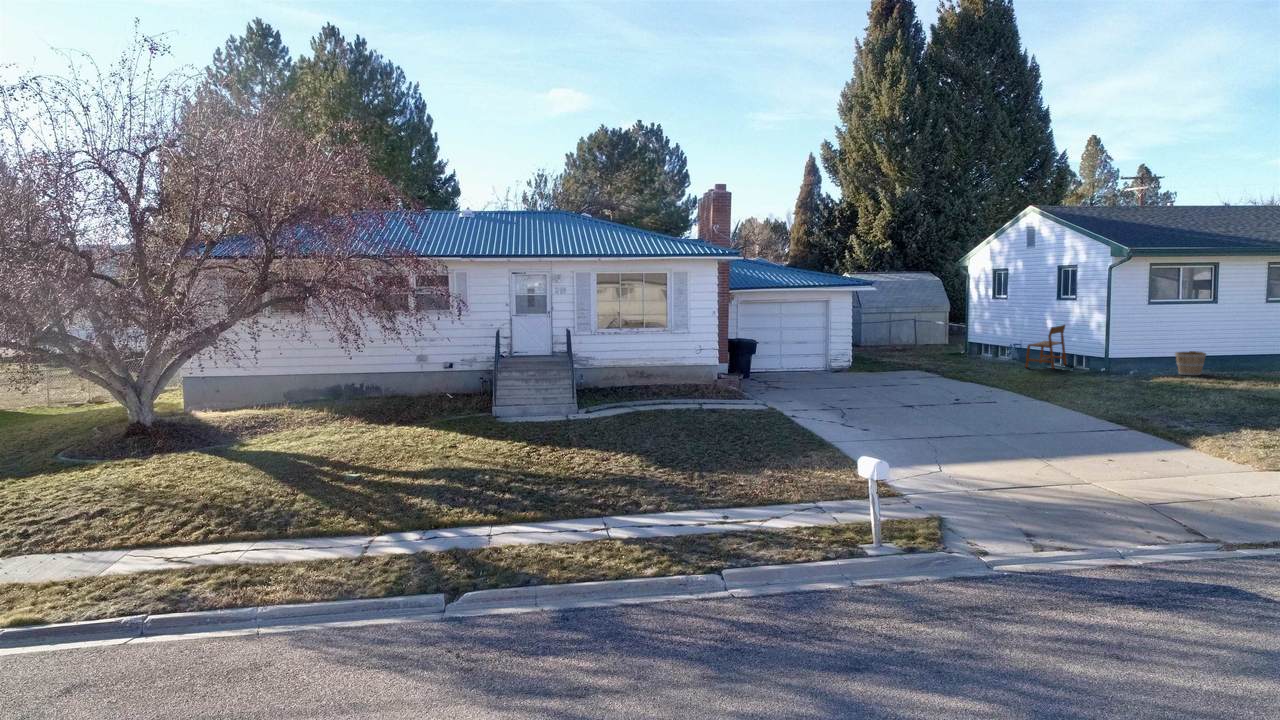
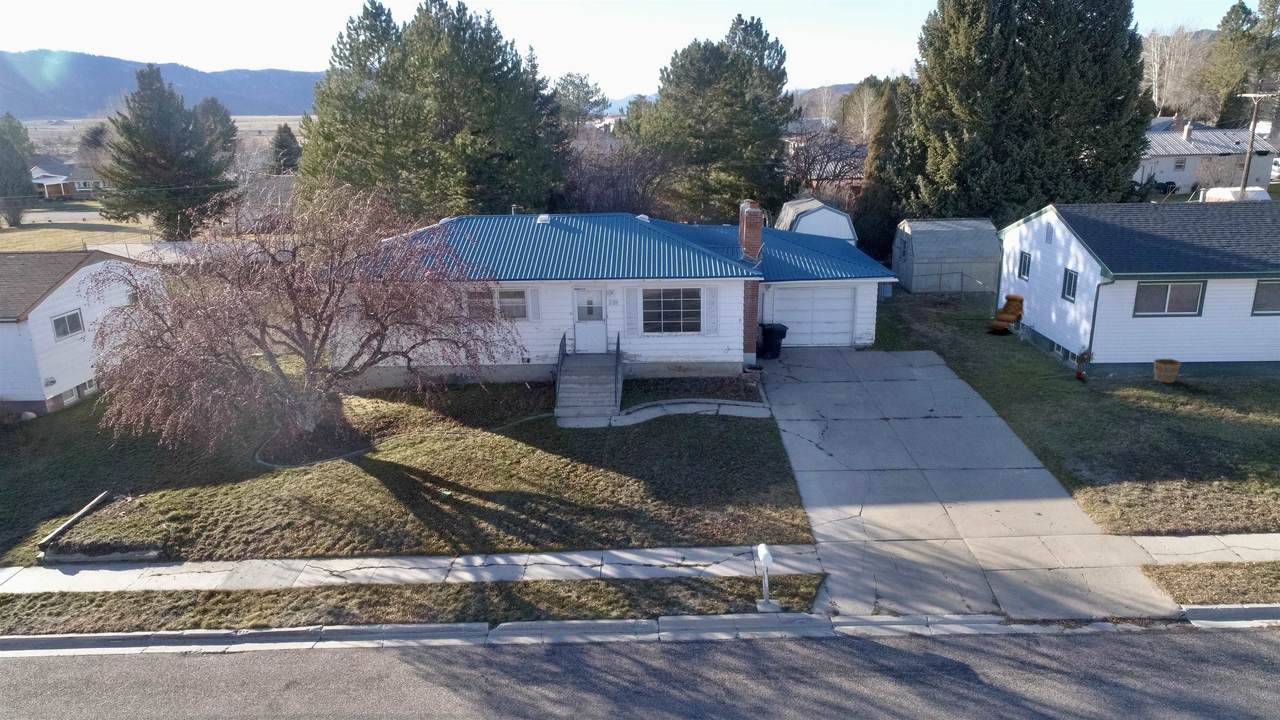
lounge chair: none [971,316,1007,357] -> present [990,294,1025,332]
bench: present [1025,325,1067,369] -> none [1024,319,1068,362]
potted tree: none [1083,338,1114,376] -> present [1071,347,1094,378]

